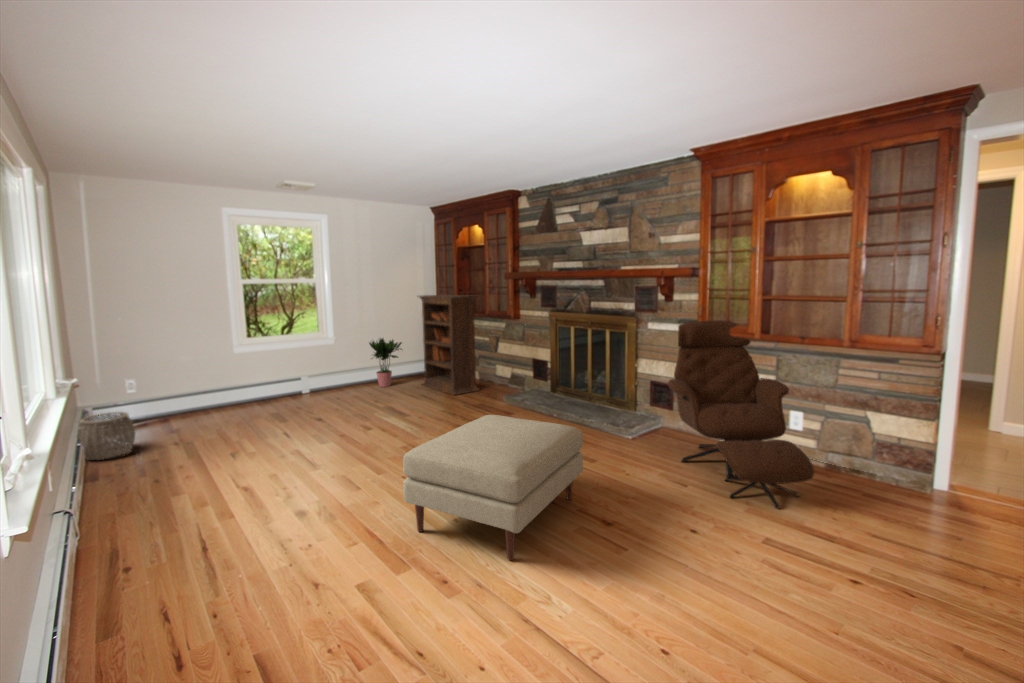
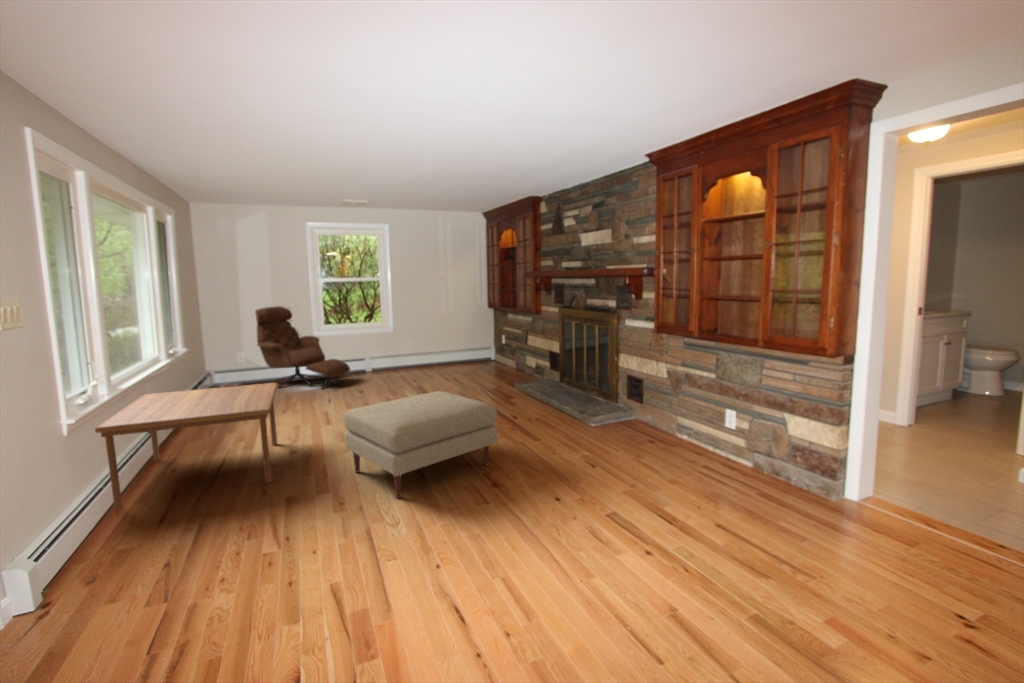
bookcase: present [417,295,480,395] -> none [462,291,509,380]
lounge chair: present [668,320,814,509] -> present [255,306,350,389]
potted plant: present [369,338,402,387] -> none [421,327,453,370]
woven basket: present [77,412,135,460] -> none [194,374,232,407]
coffee table: none [34,420,312,656] -> present [95,383,278,507]

